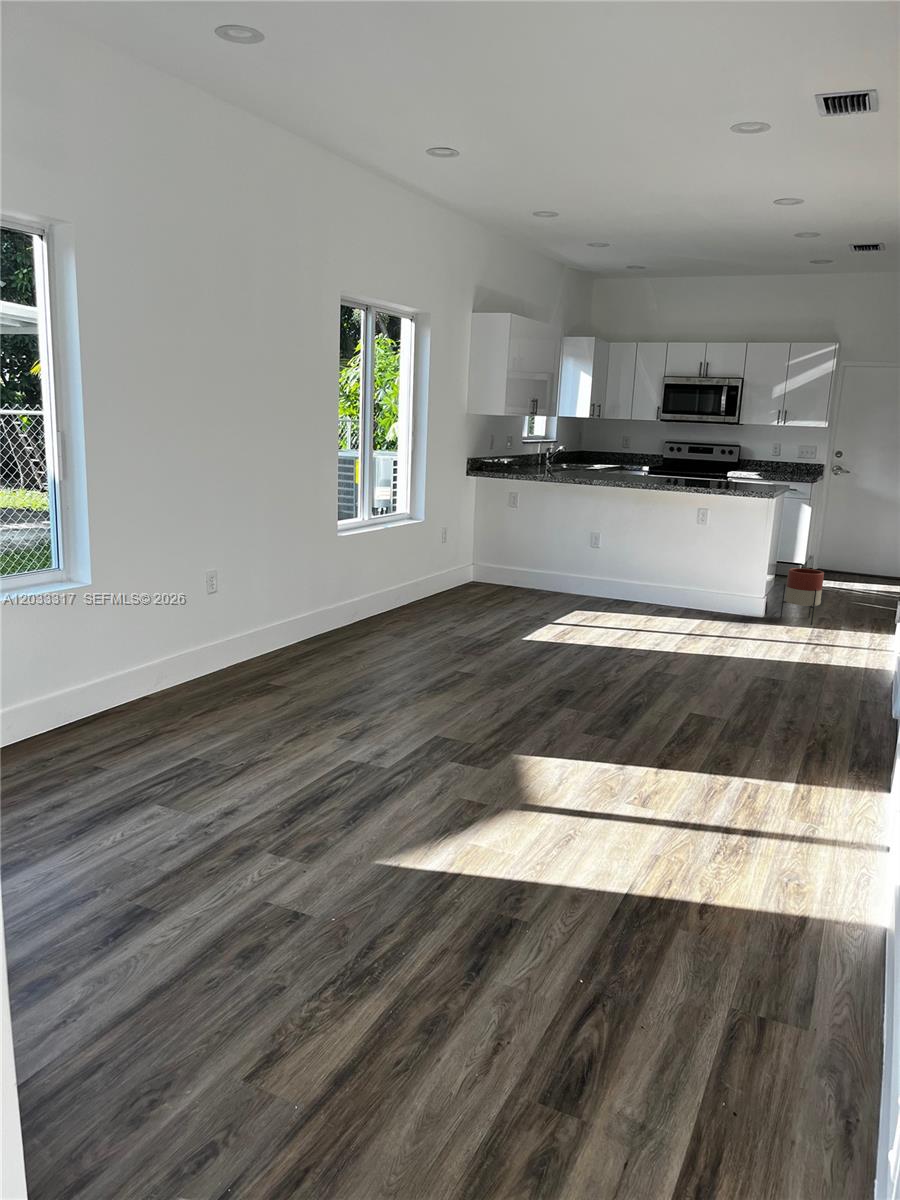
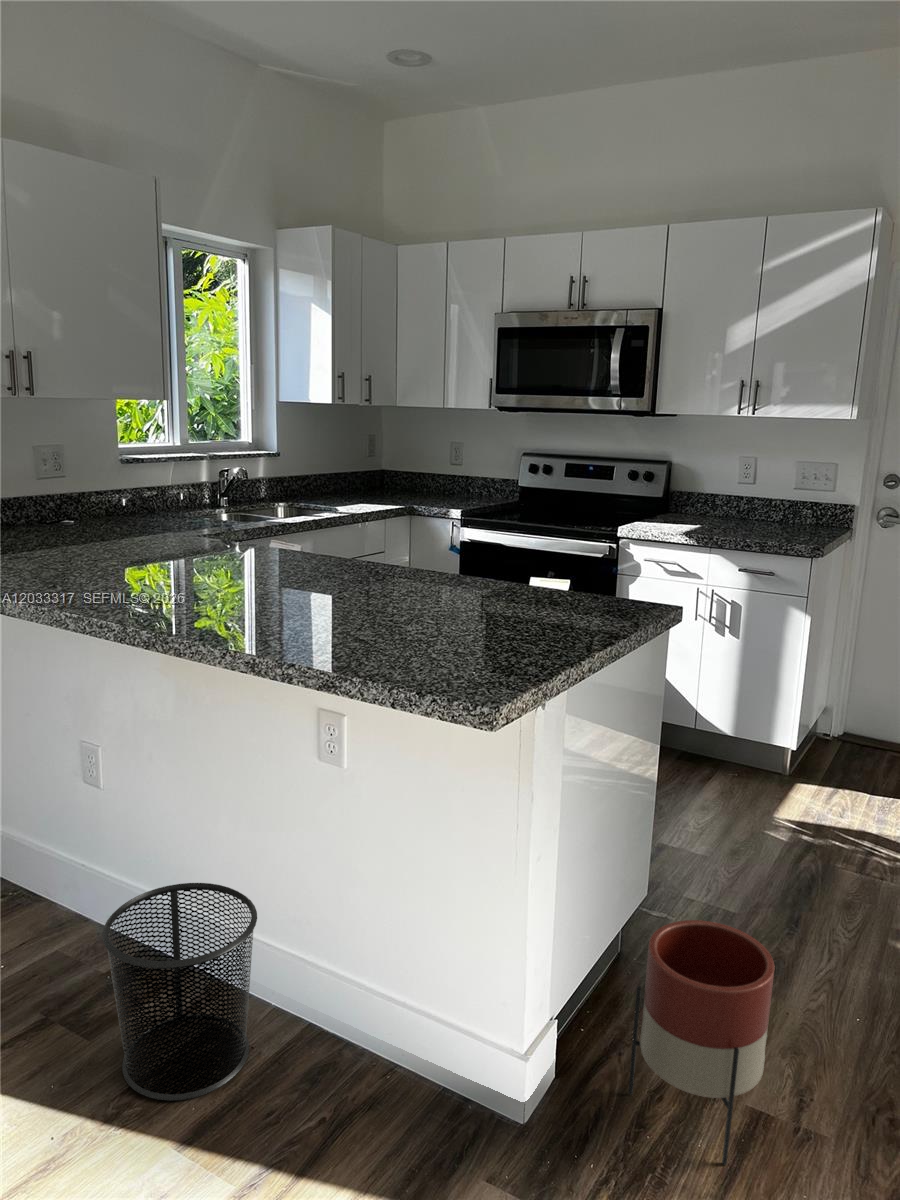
waste bin: none [632,564,676,617] -> present [102,883,257,1101]

